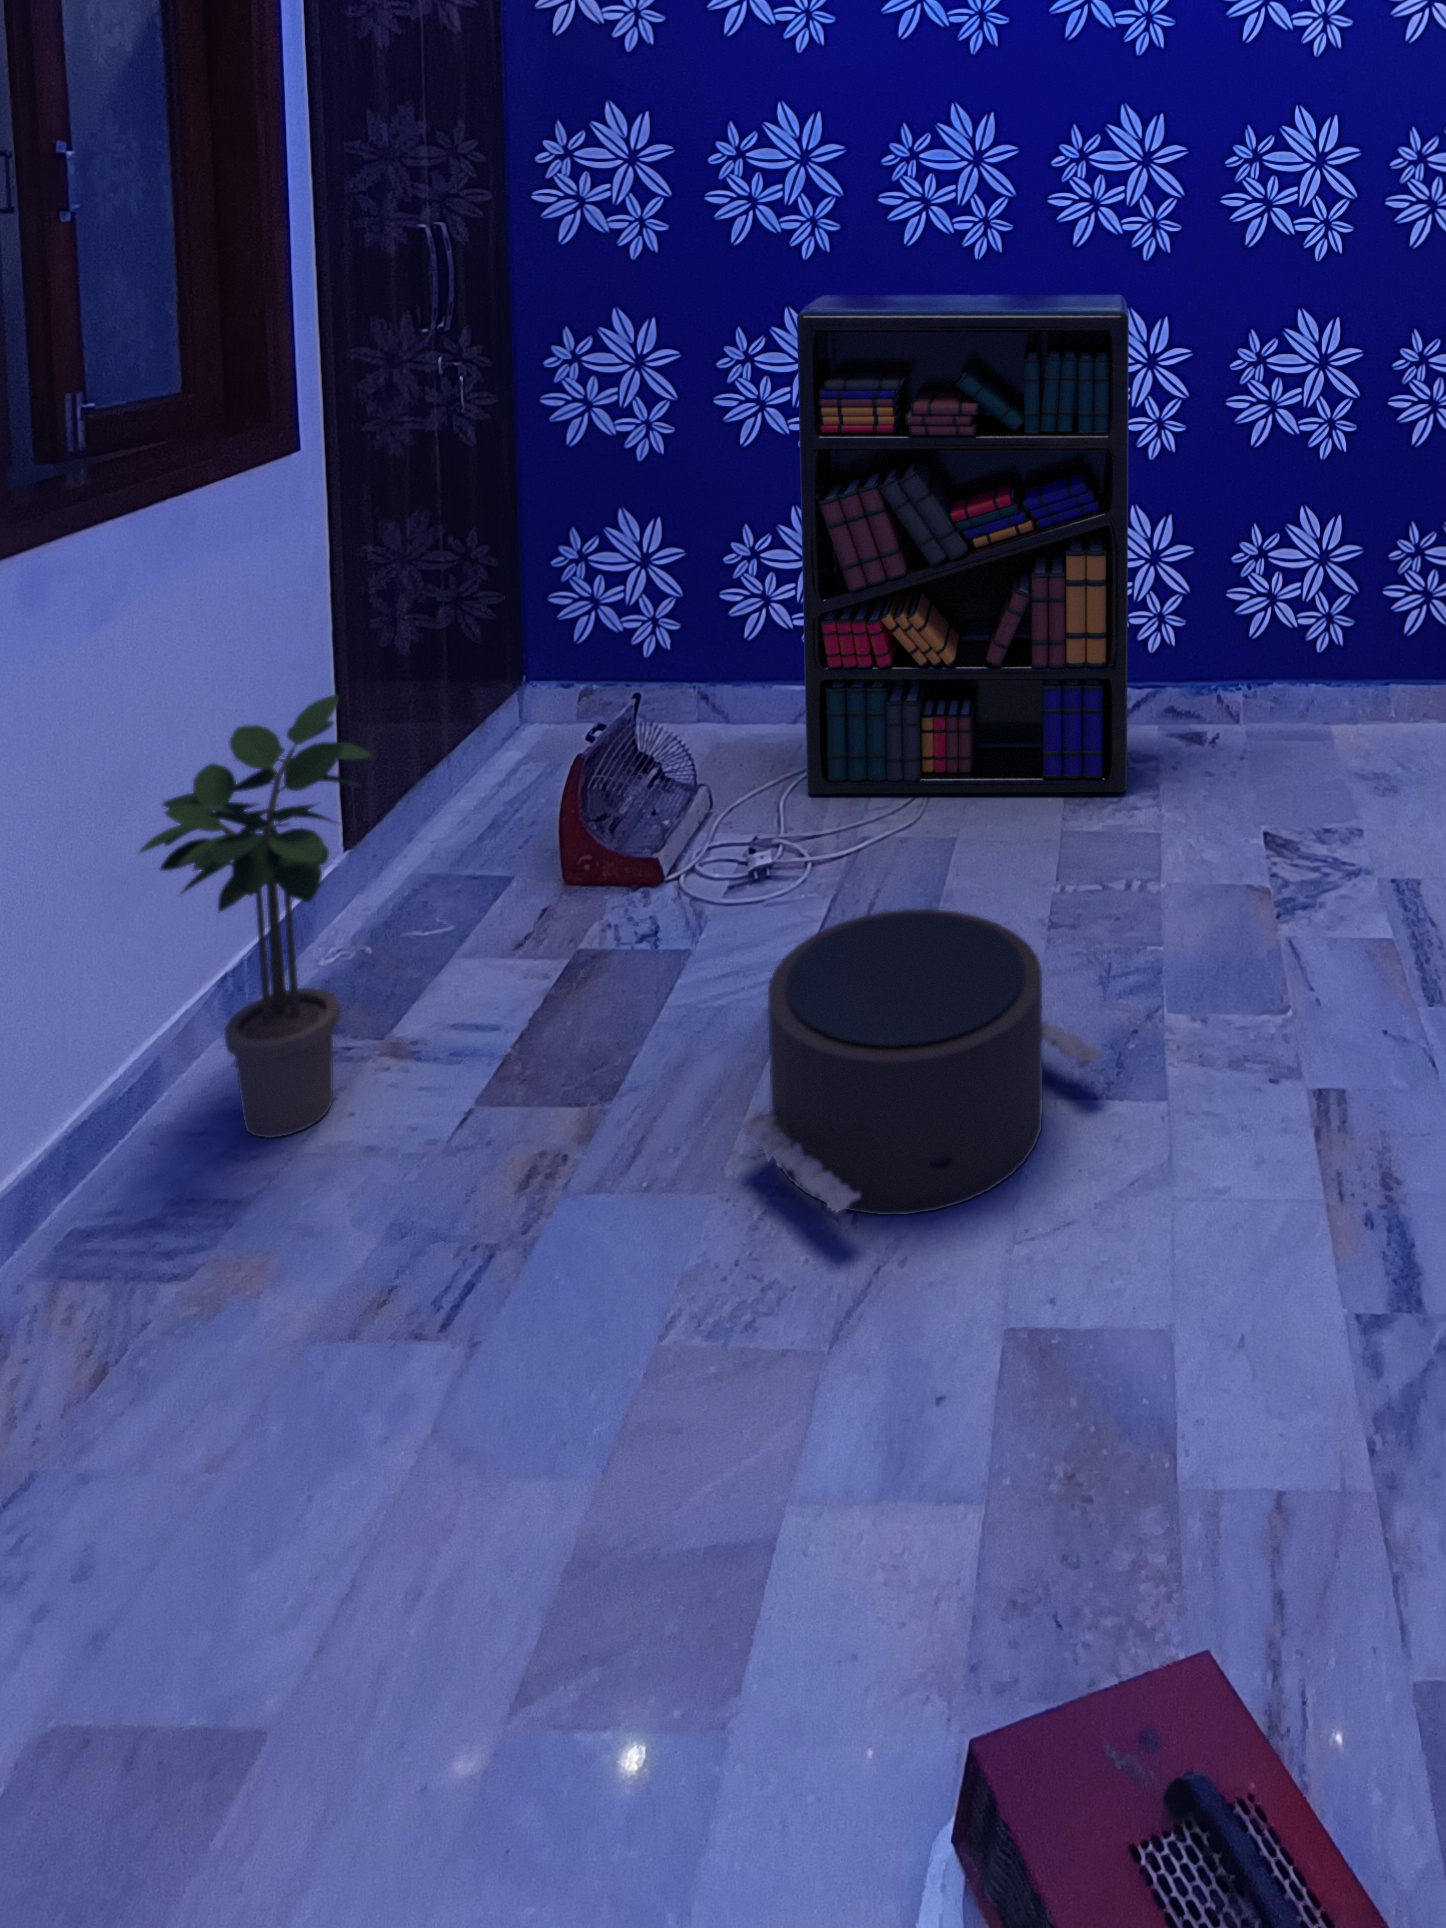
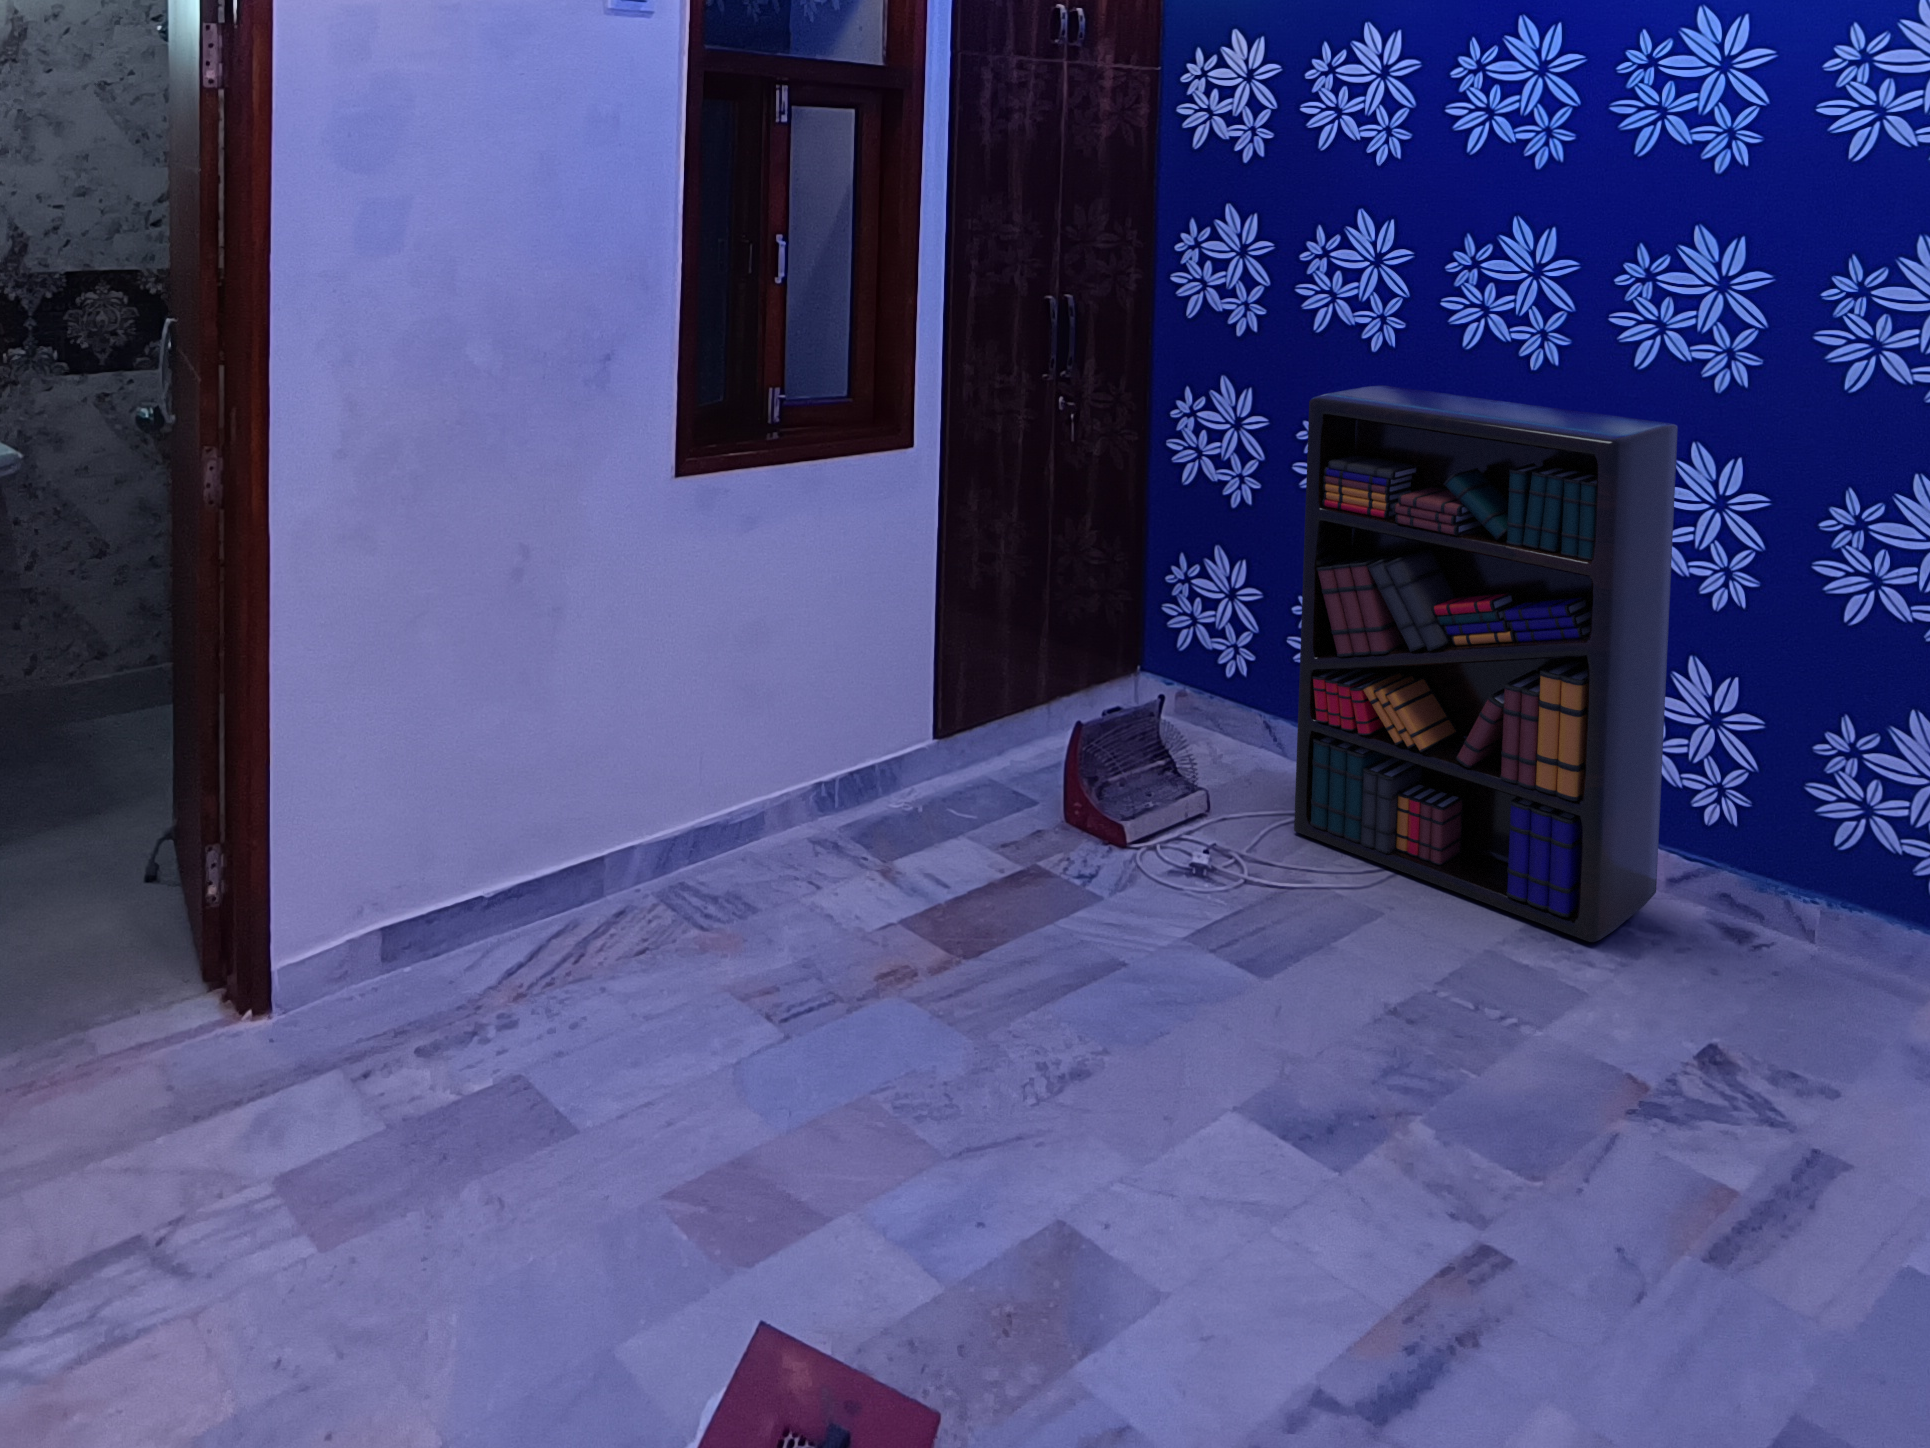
potted plant: present [140,695,371,1138] -> none [740,608,878,889]
pouf: present [740,909,1103,1215] -> none [996,893,1296,1141]

